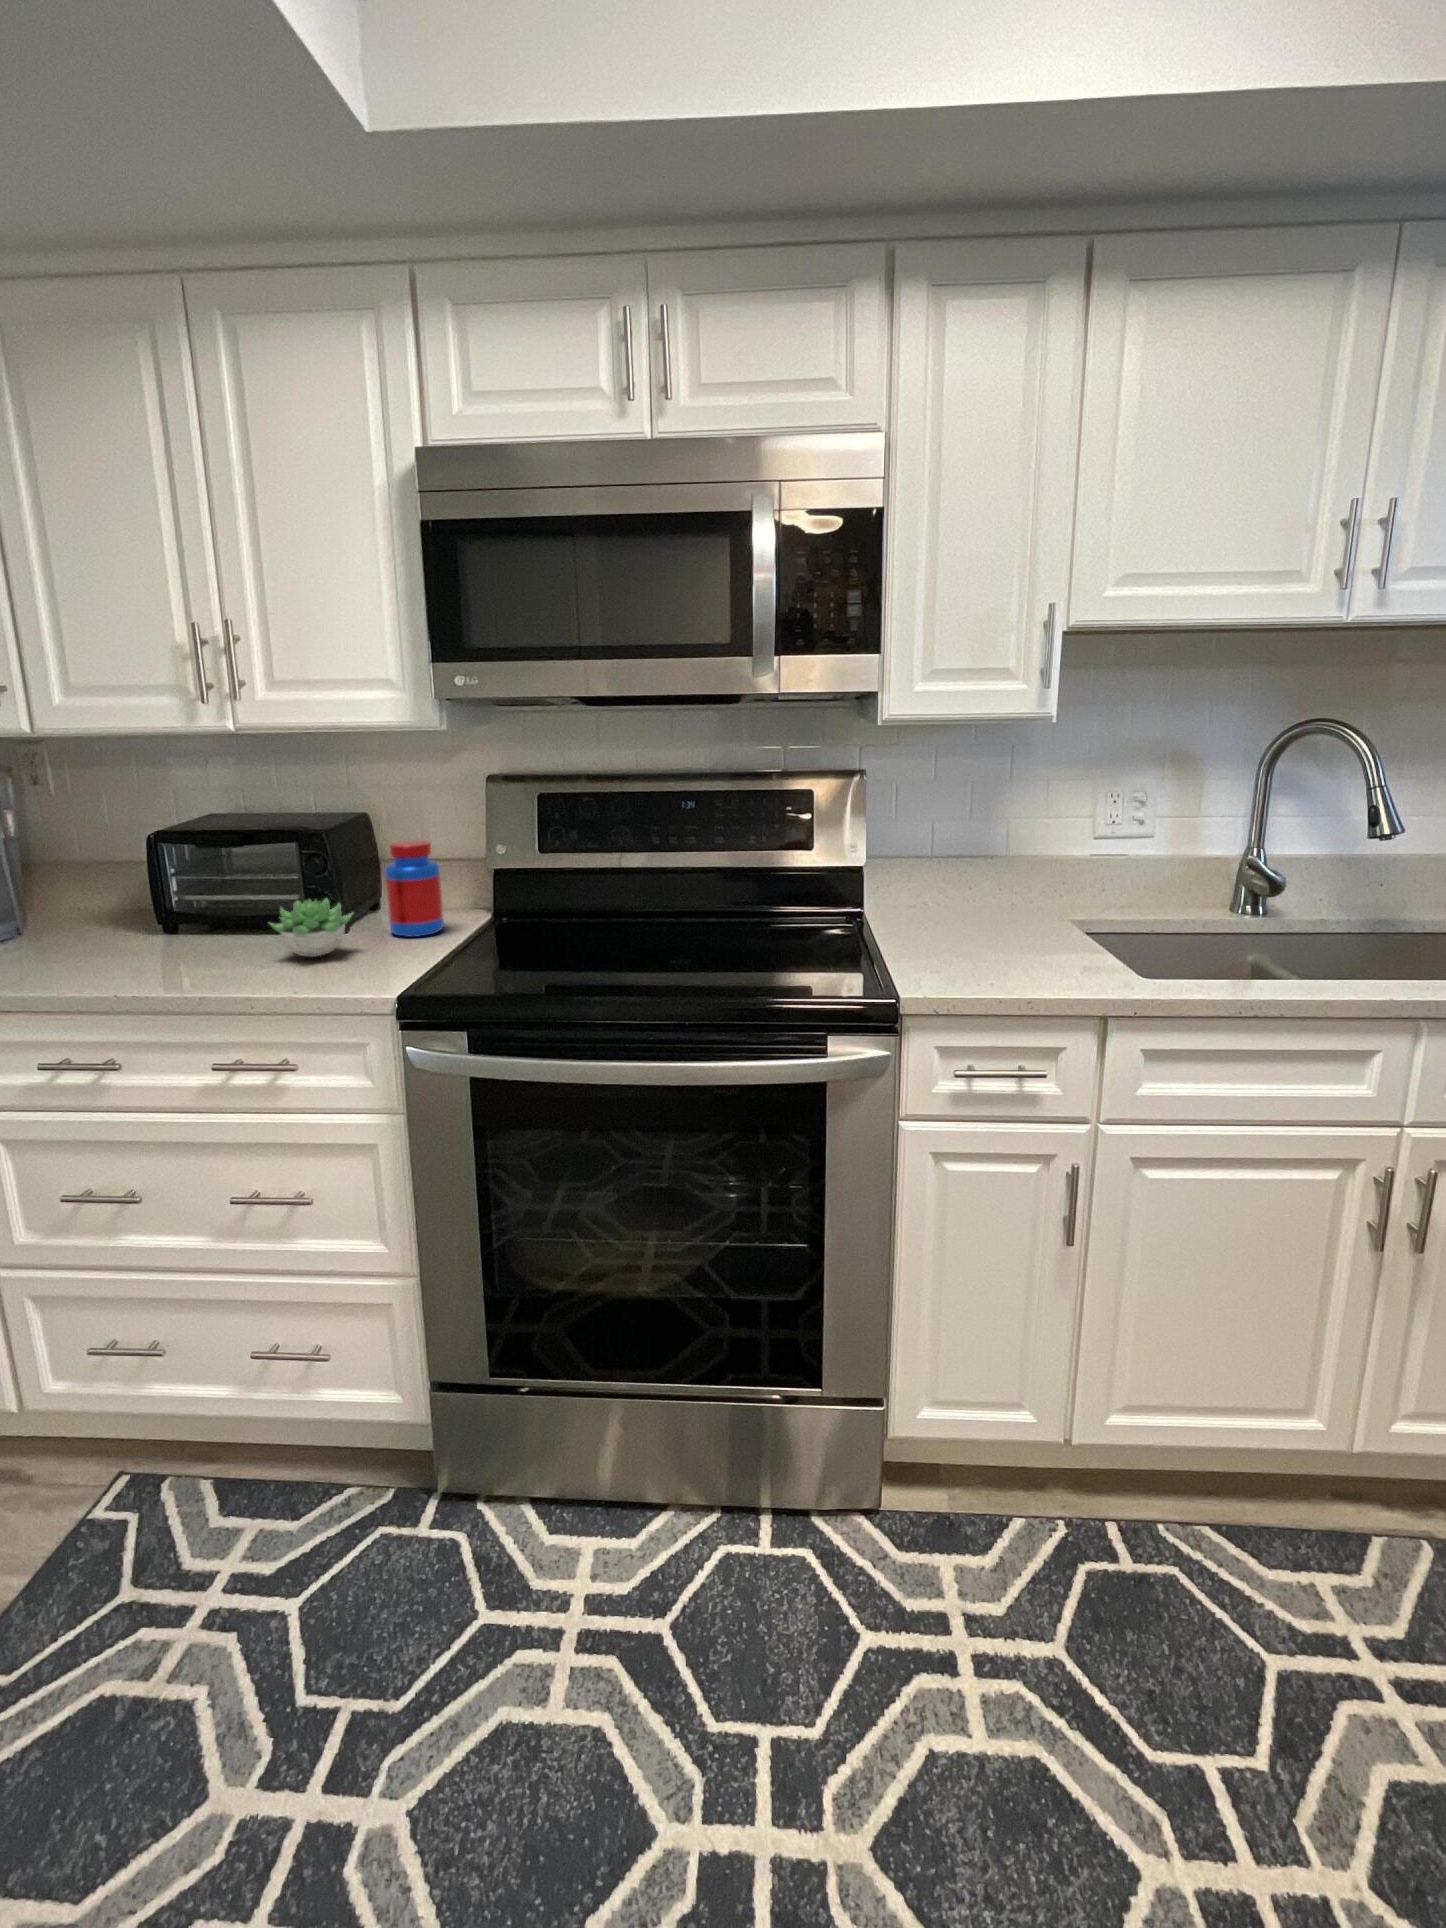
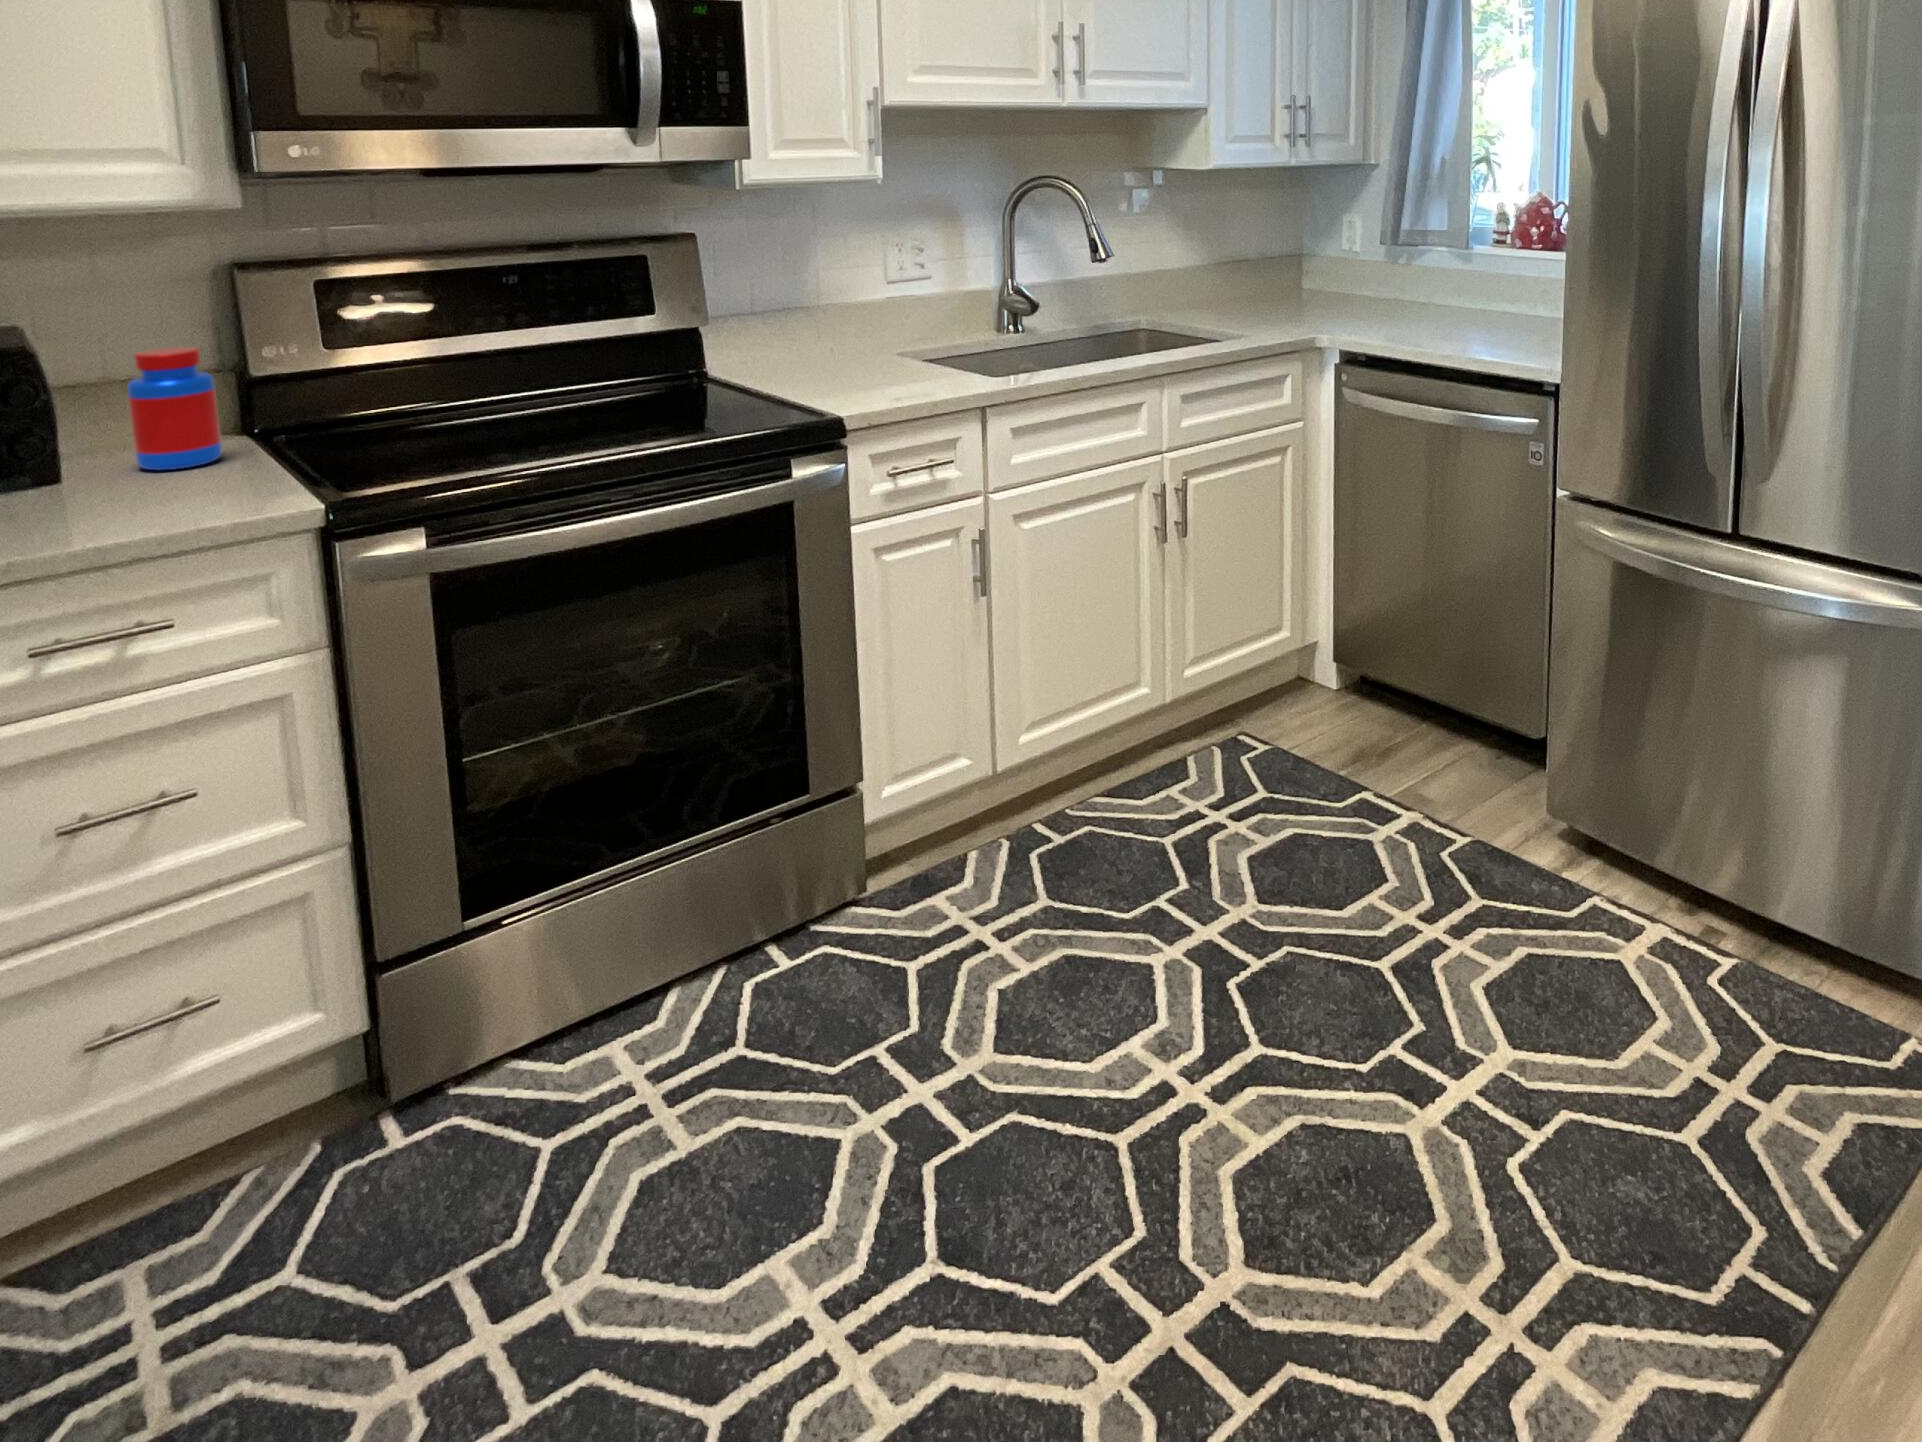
succulent plant: present [270,899,353,957] -> none [11,428,142,505]

